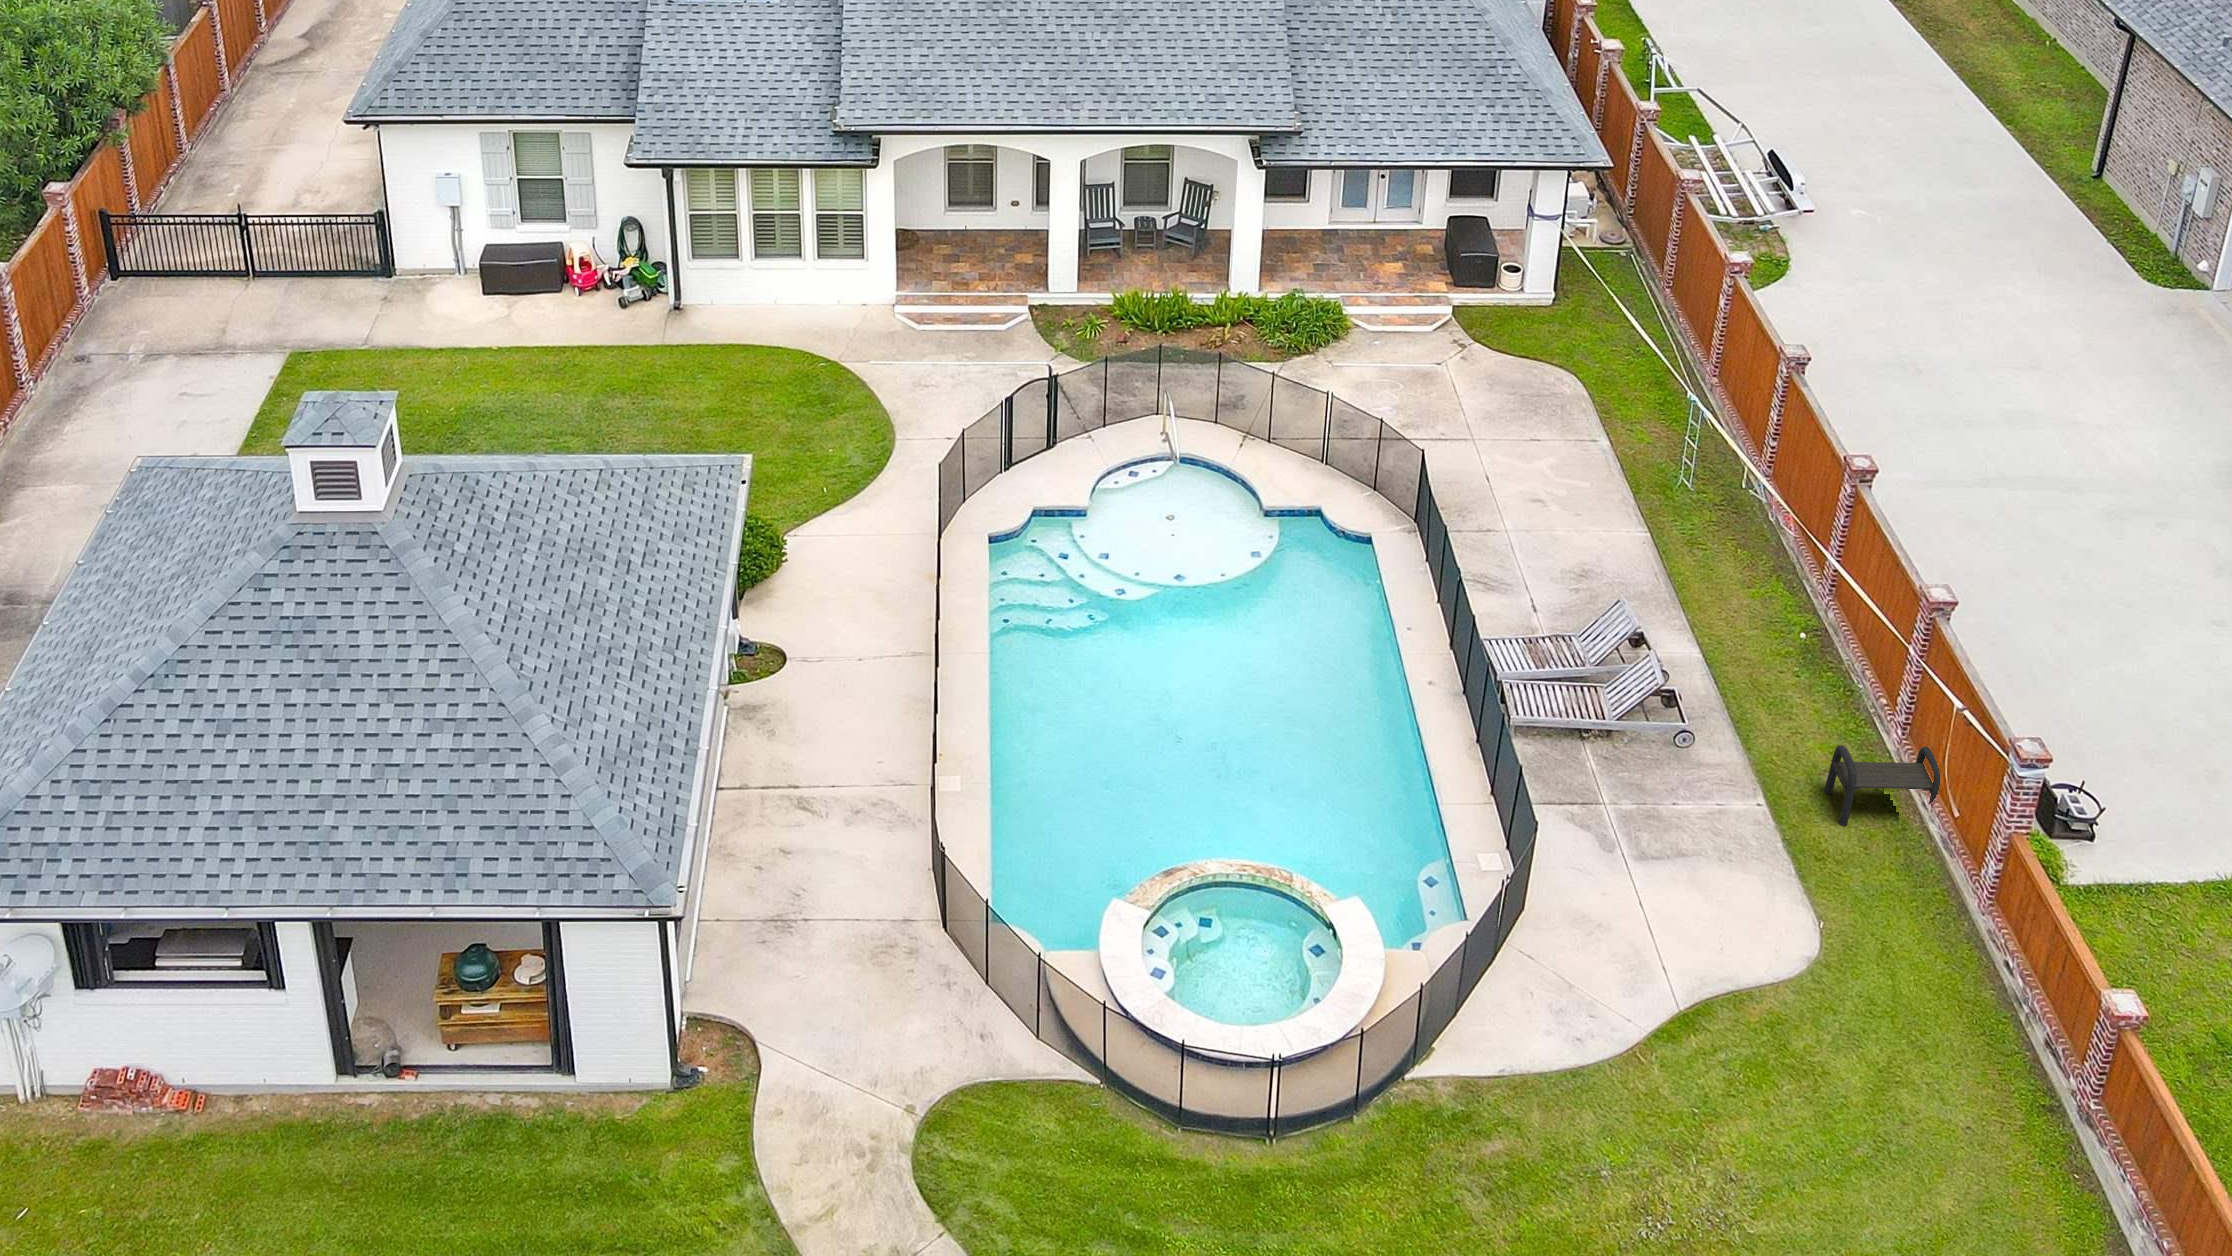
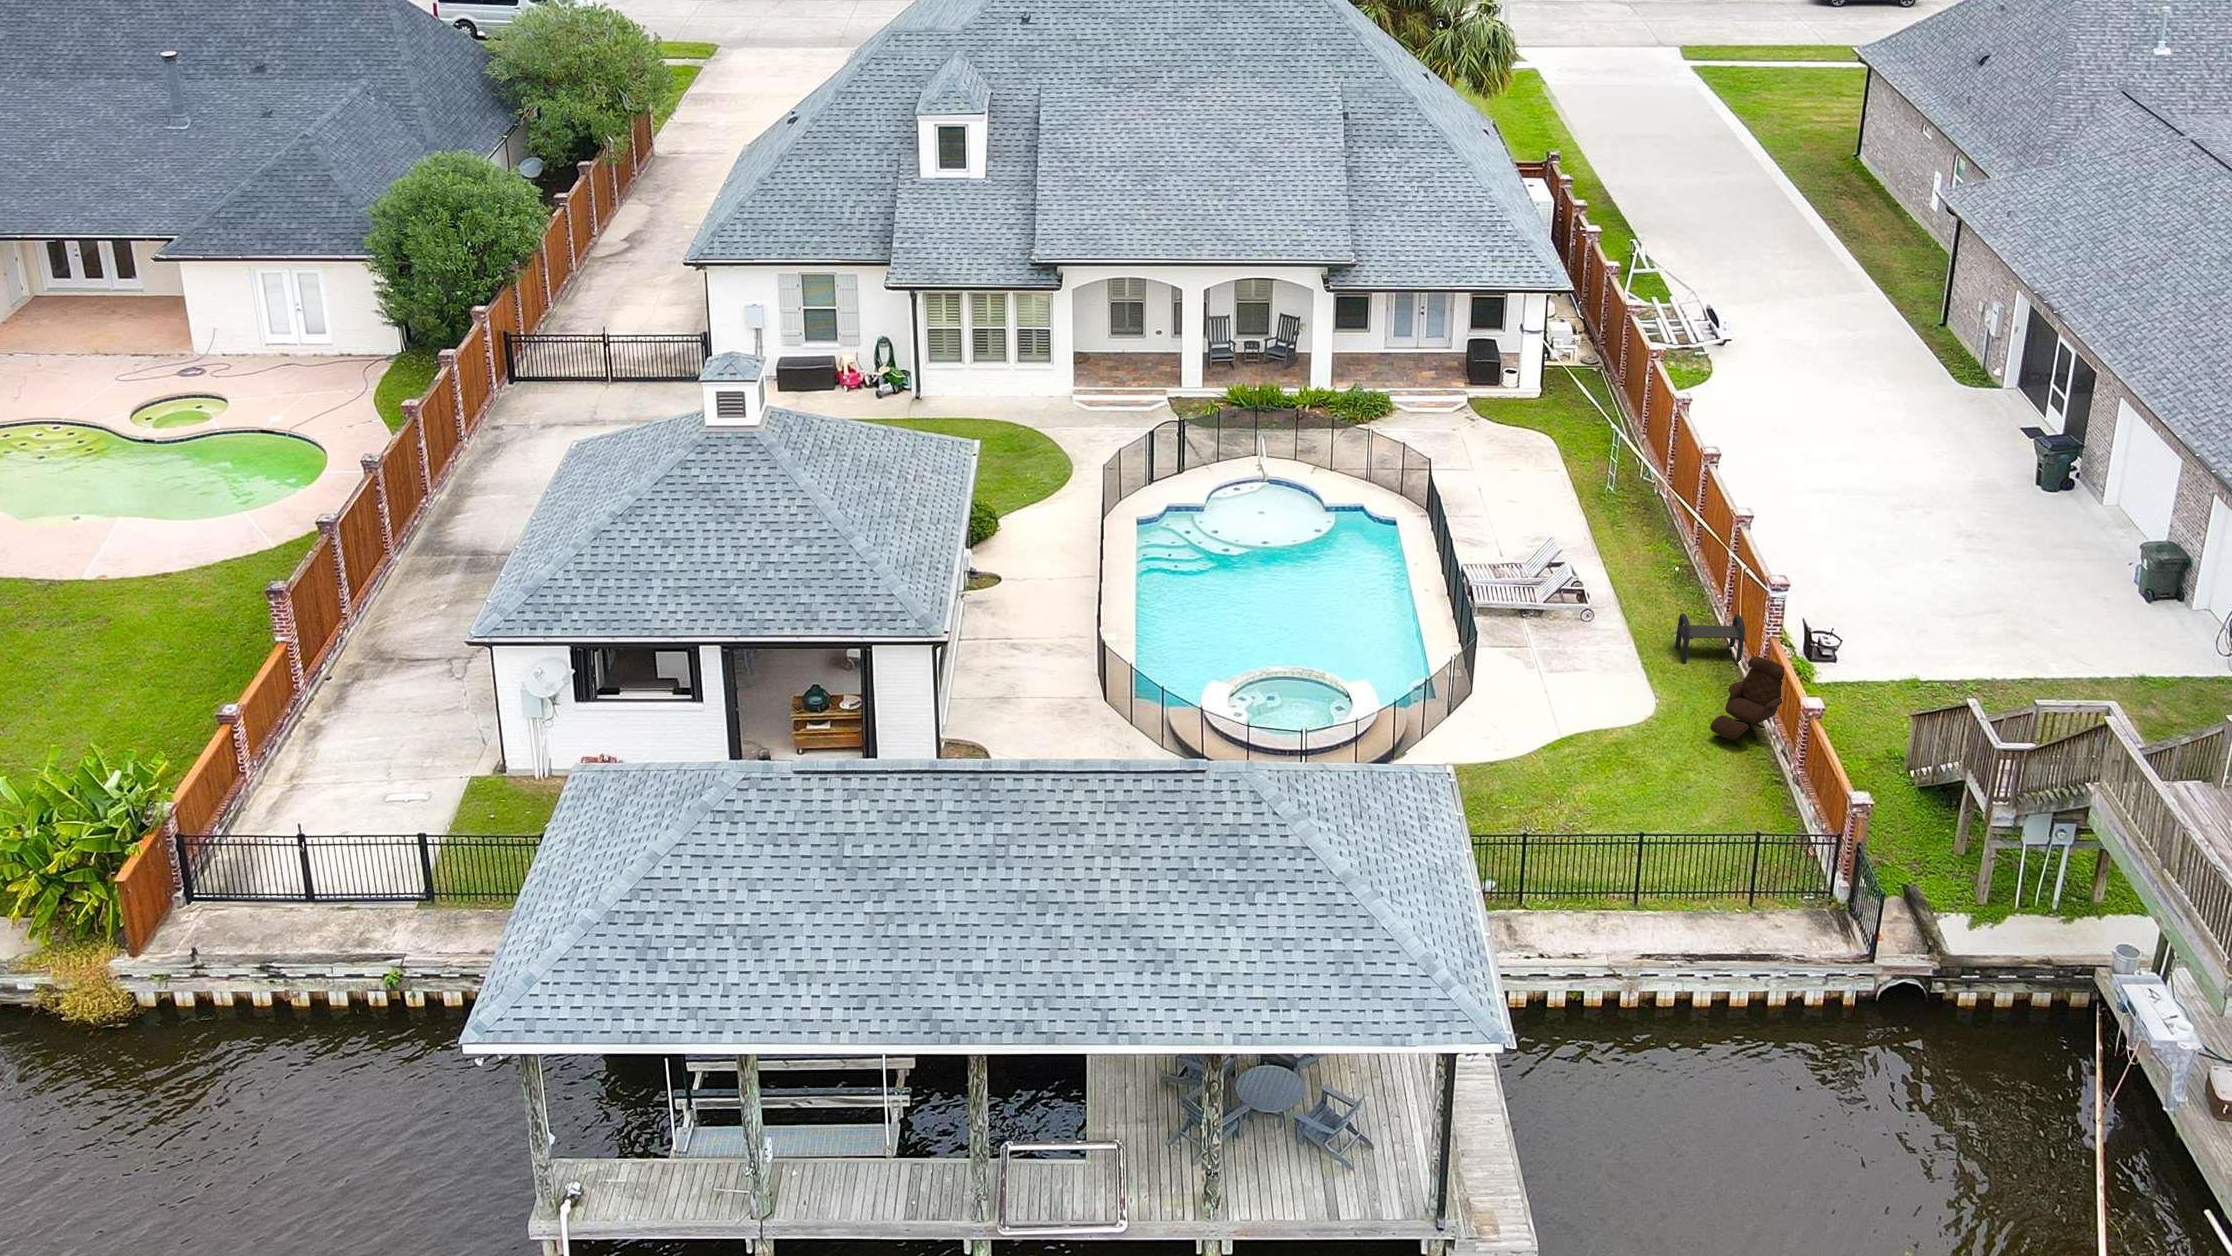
lounge chair: none [1915,856,2039,1010] -> present [1710,656,1784,747]

